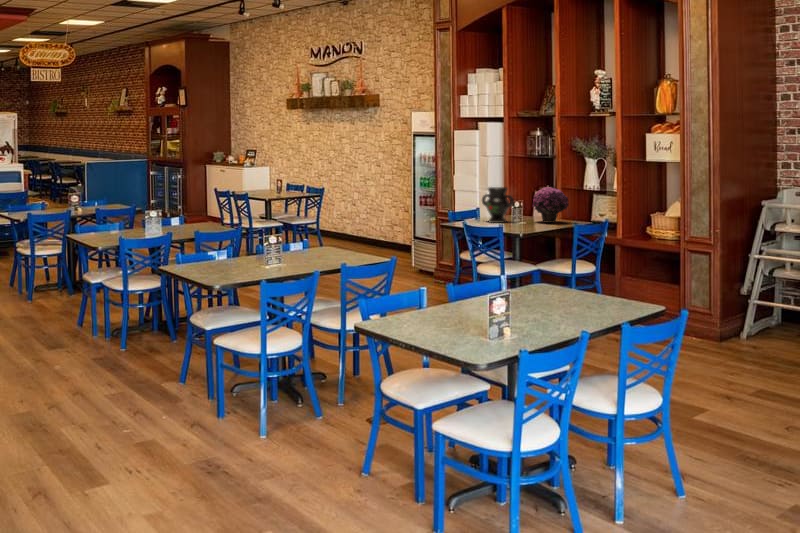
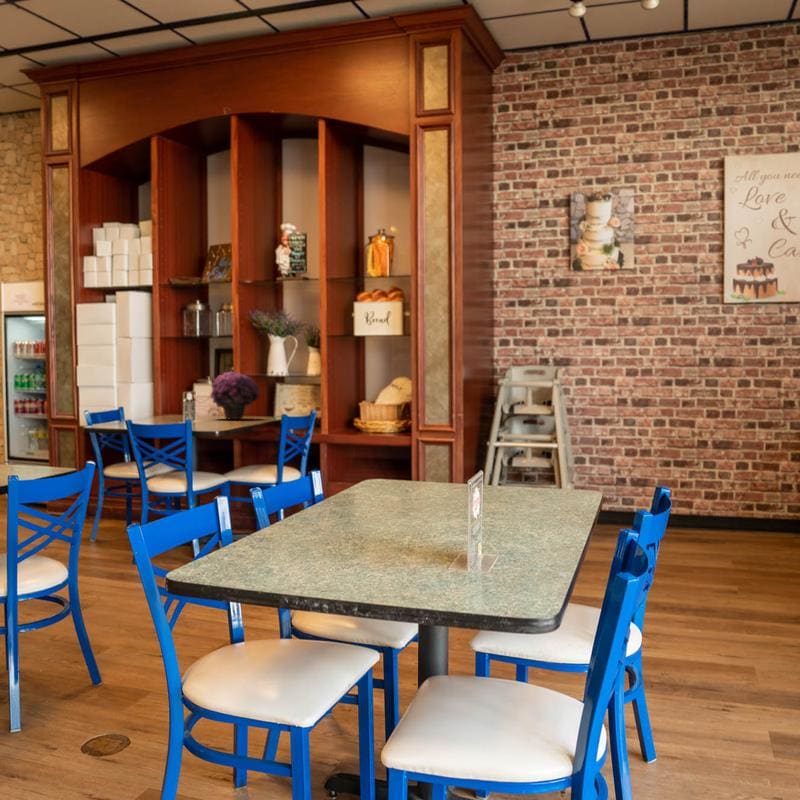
decorative vase: present [482,187,514,223] -> none [137,373,187,422]

